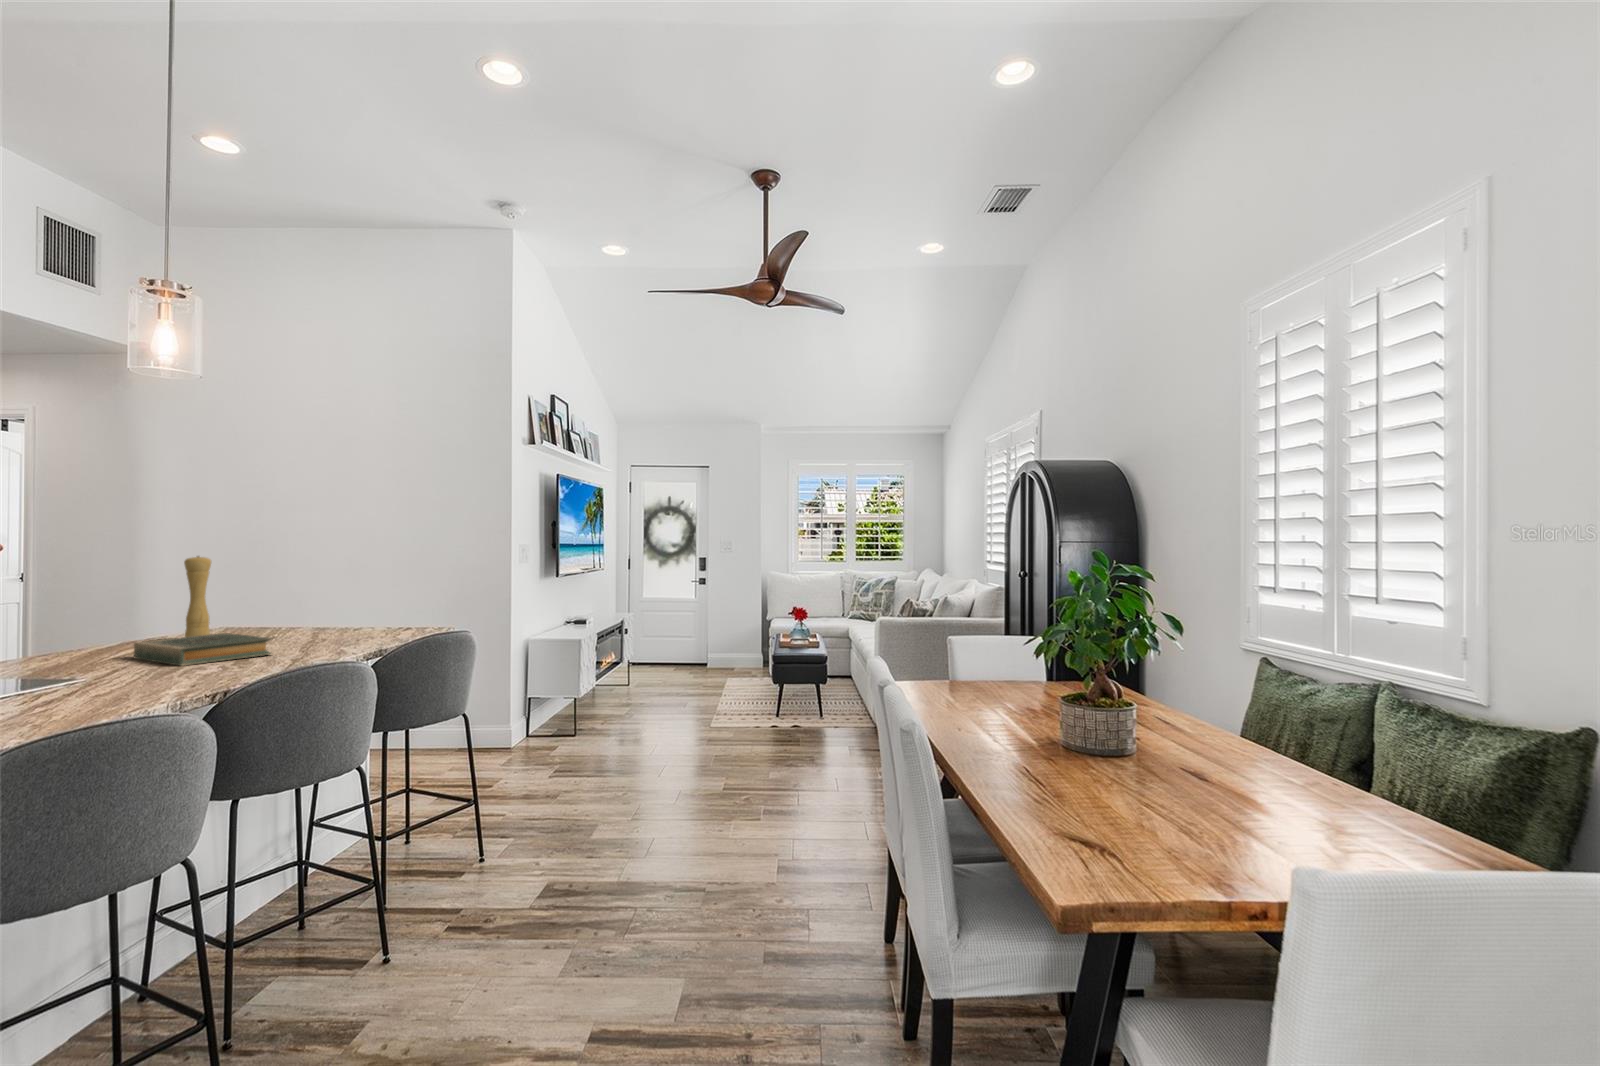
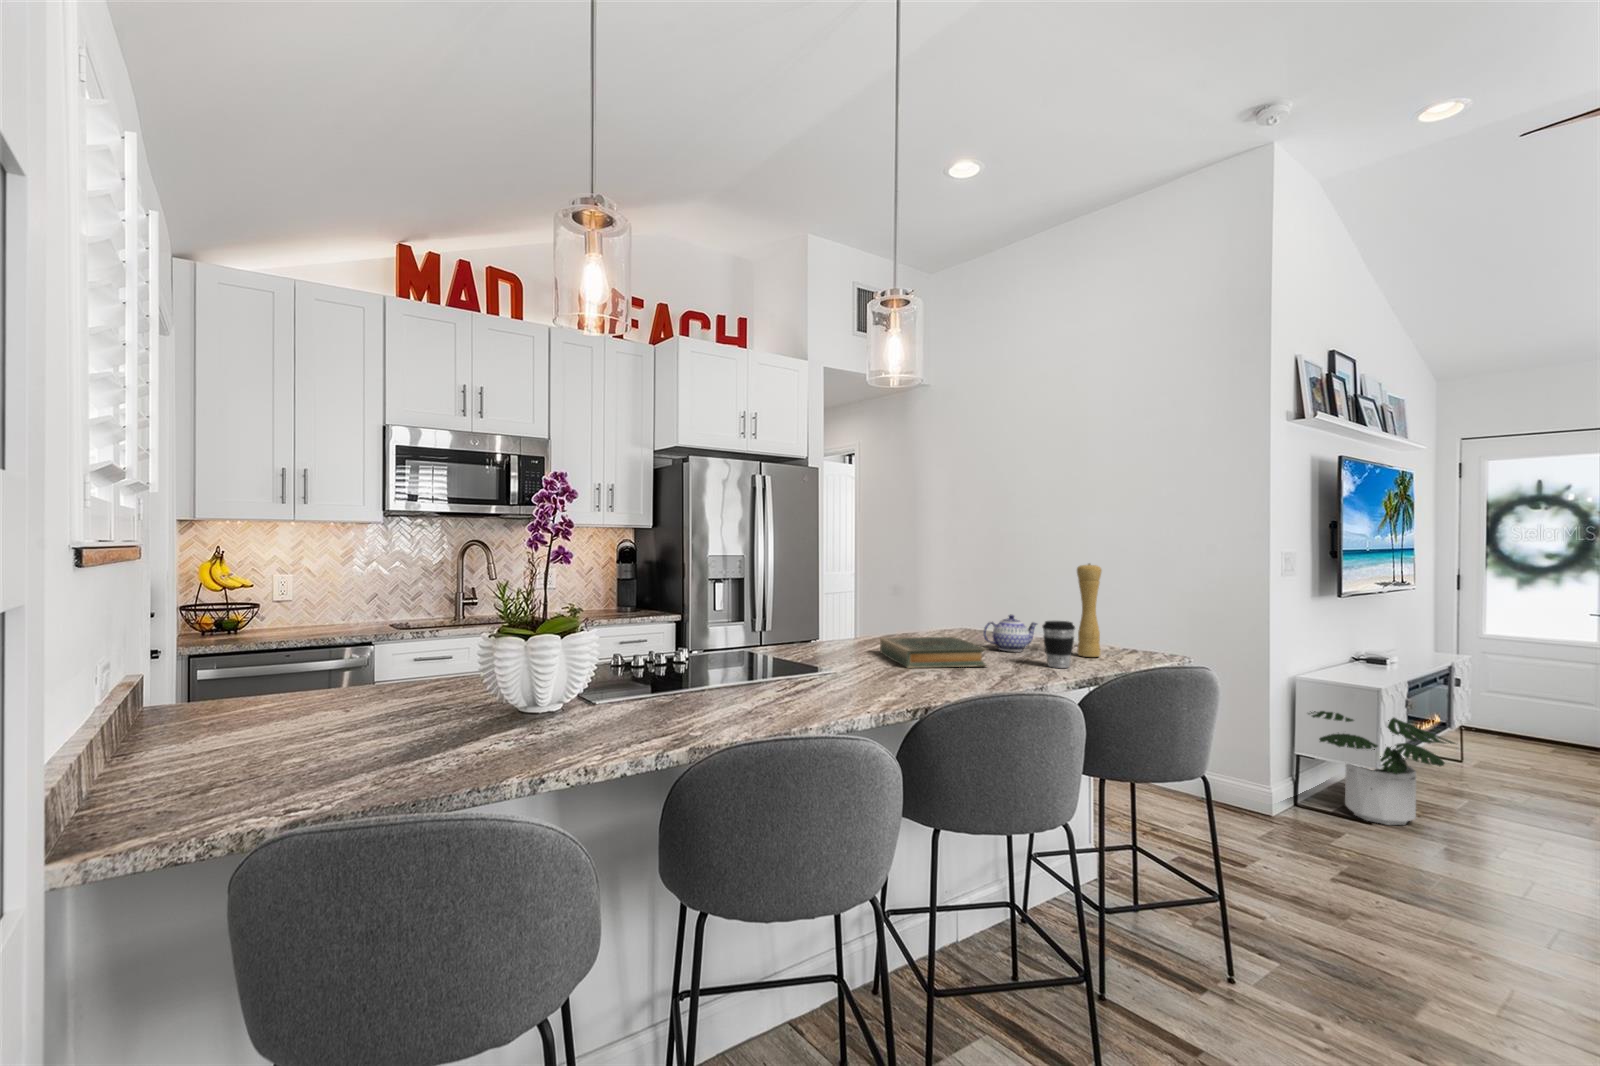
pepper mill: present [184,556,211,637] -> present [1077,563,1102,657]
teapot: none [260,607,318,641] -> present [983,615,1037,652]
coffee cup: none [327,608,359,648] -> present [1043,621,1075,668]
potted plant: none [535,656,623,736] -> present [1309,711,1455,825]

